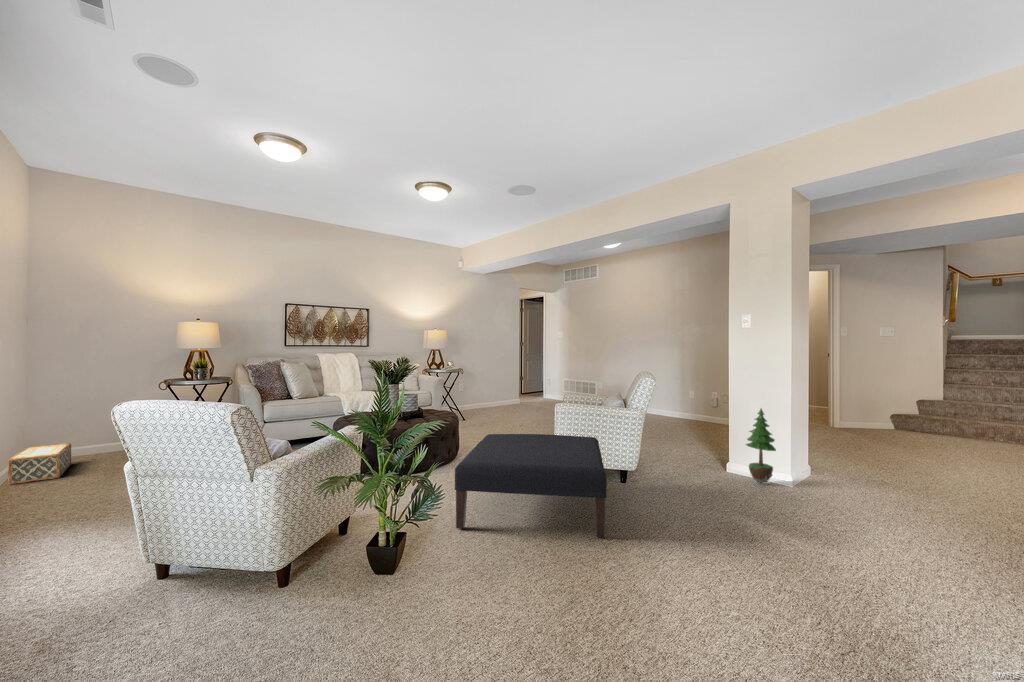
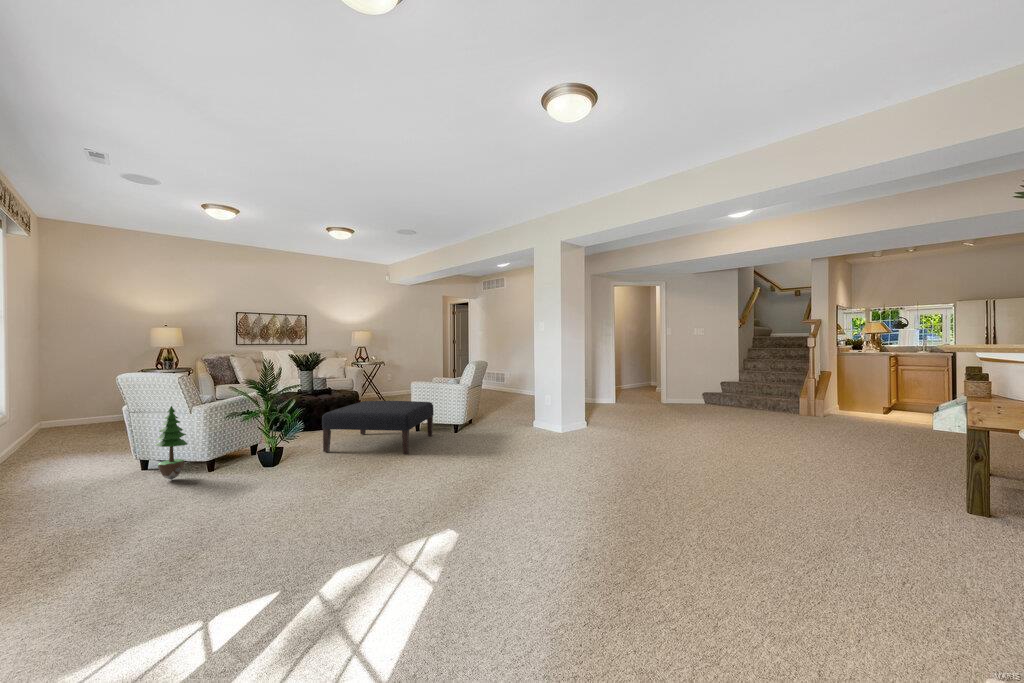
potted tree: present [746,409,776,484] -> present [155,406,187,480]
woven basket: present [8,443,71,484] -> none [33,413,74,438]

